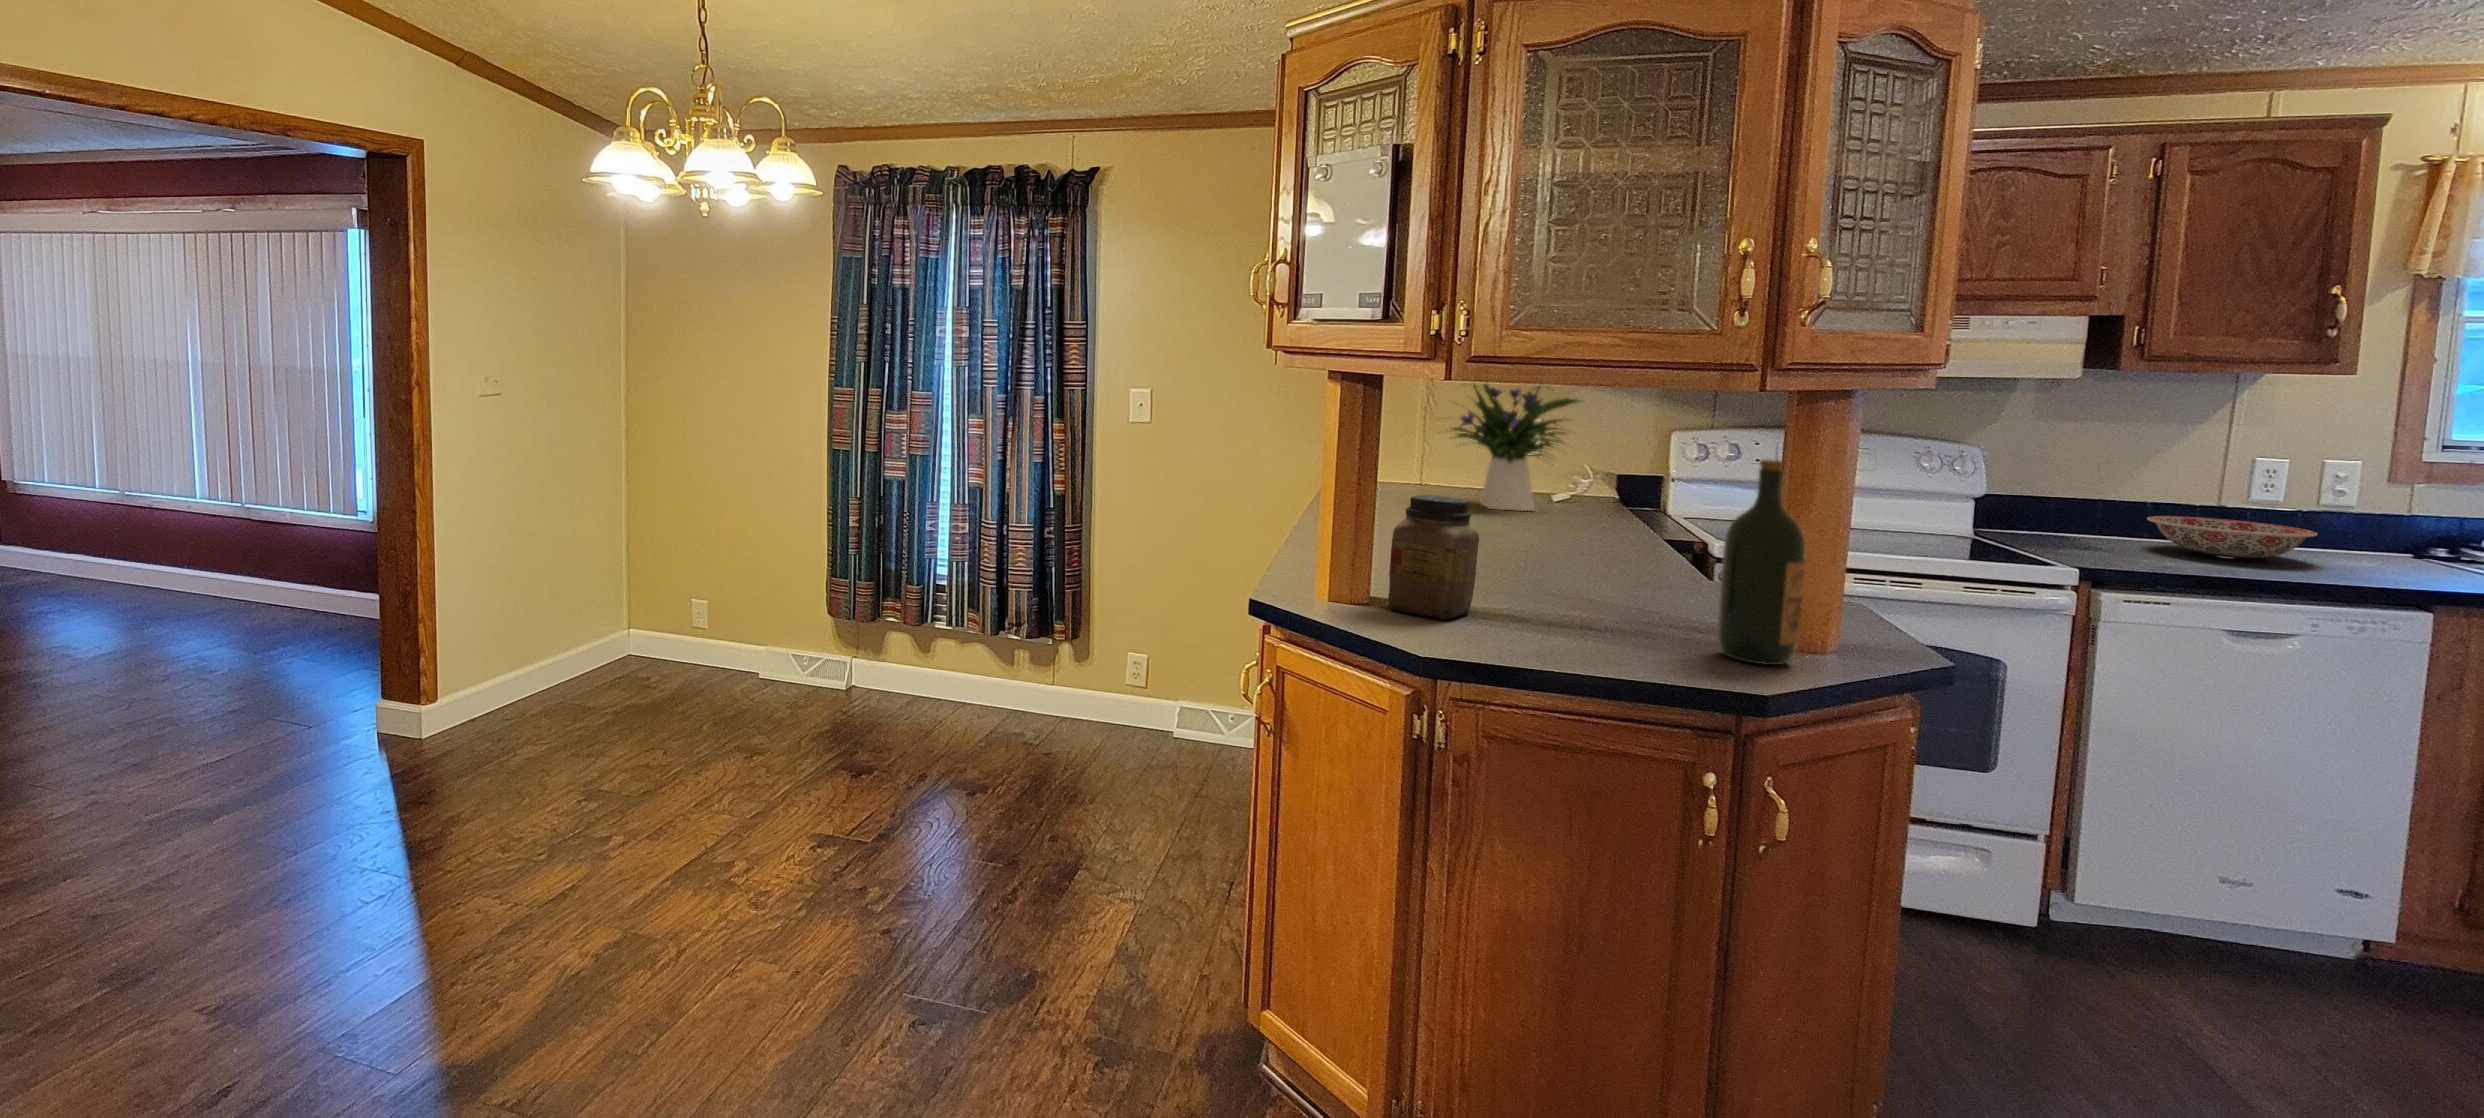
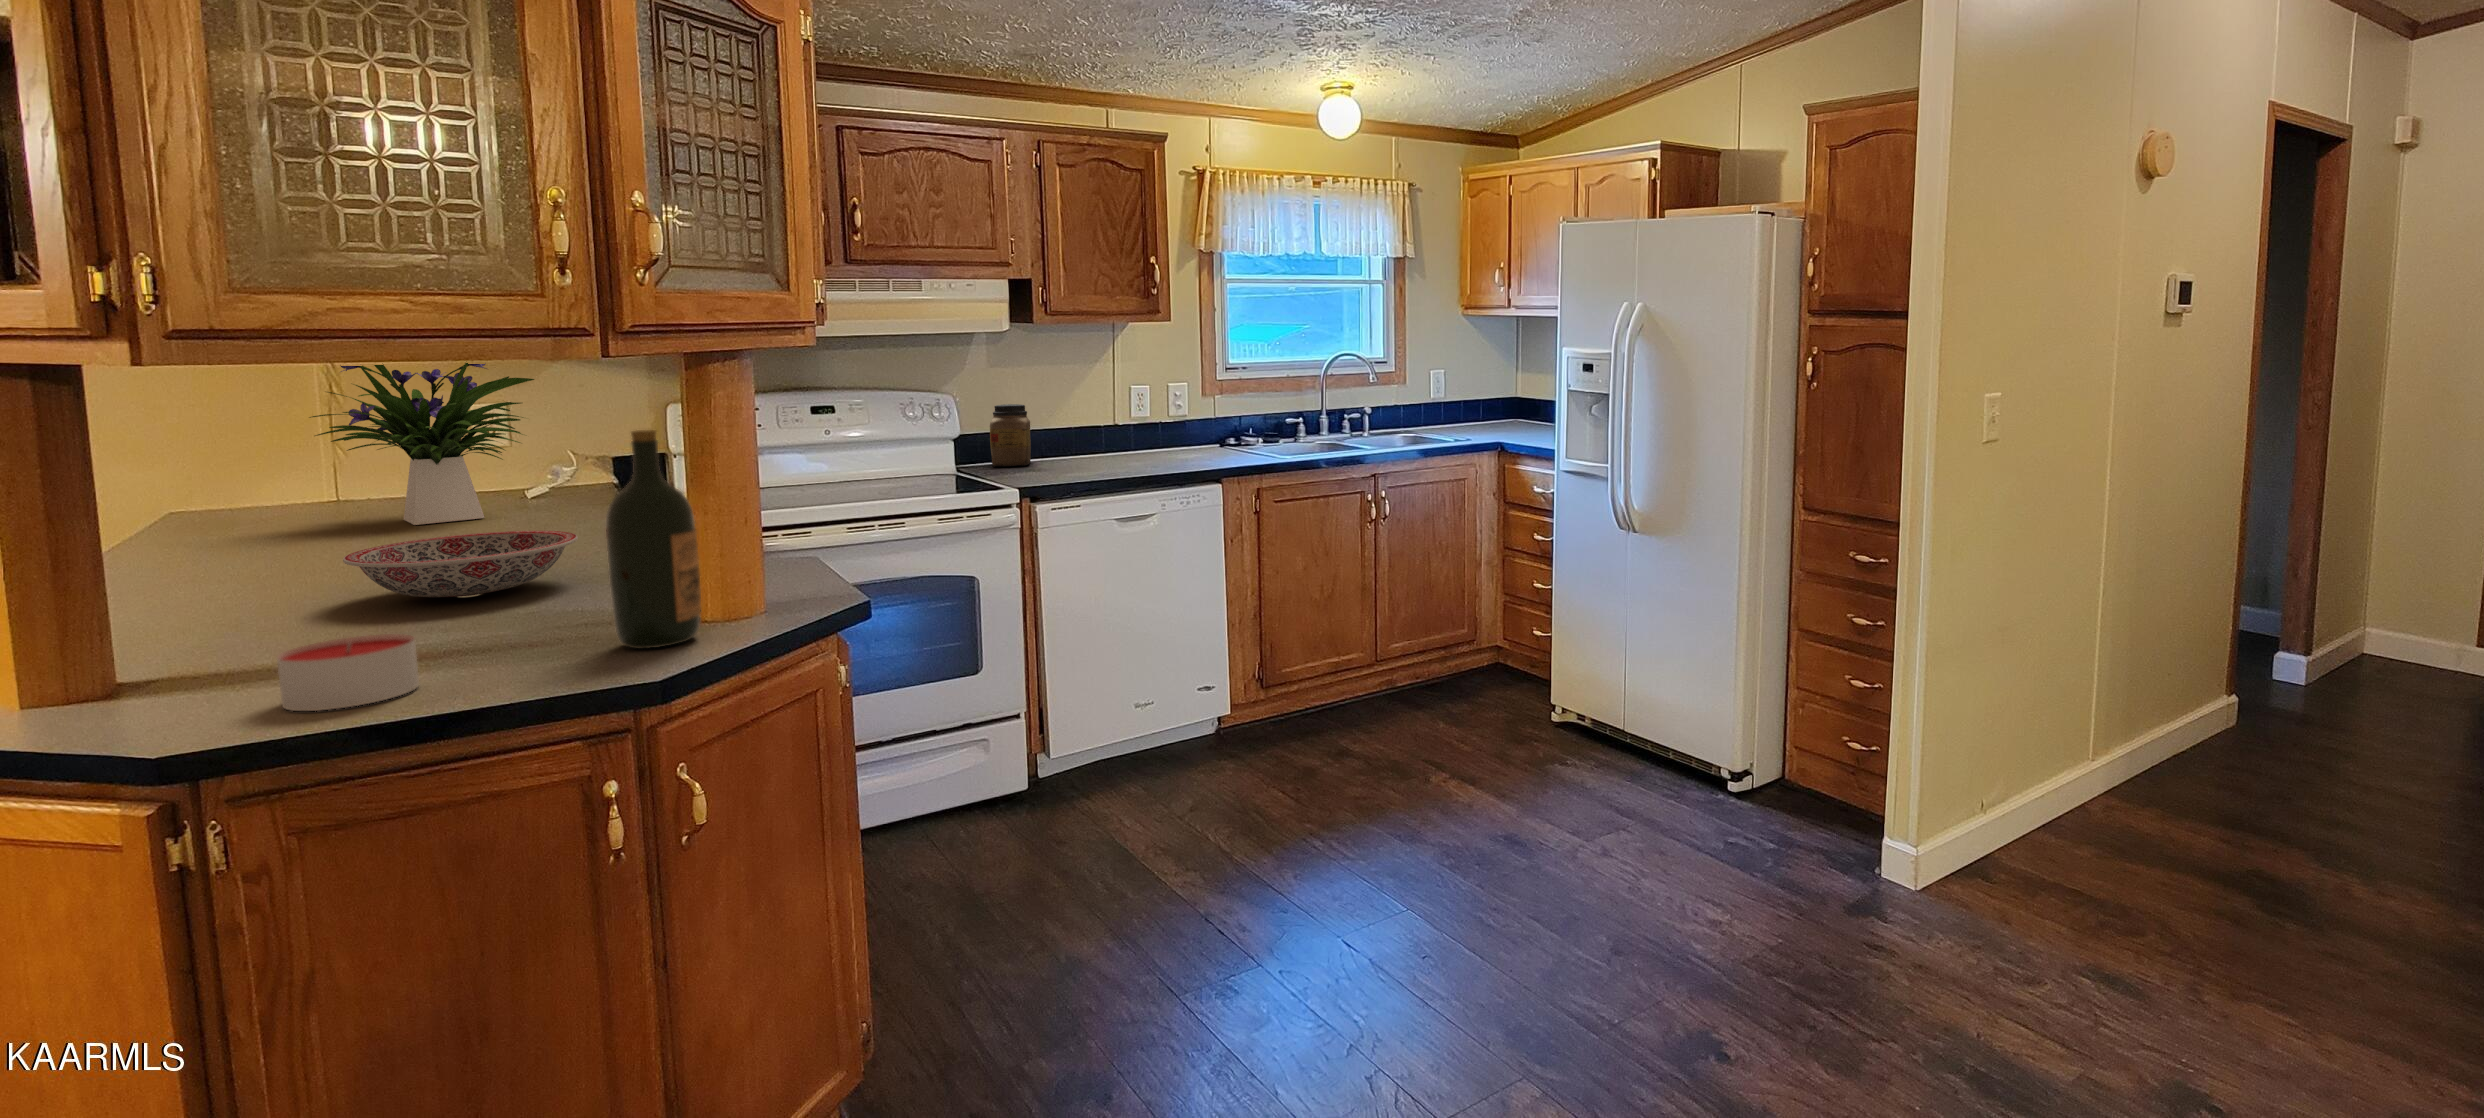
jar: present [1388,495,1479,619] -> present [990,404,1031,467]
ceramic bowl: present [2147,516,2317,558] -> present [343,531,578,597]
candle: none [1488,596,1576,652] -> present [277,634,419,711]

